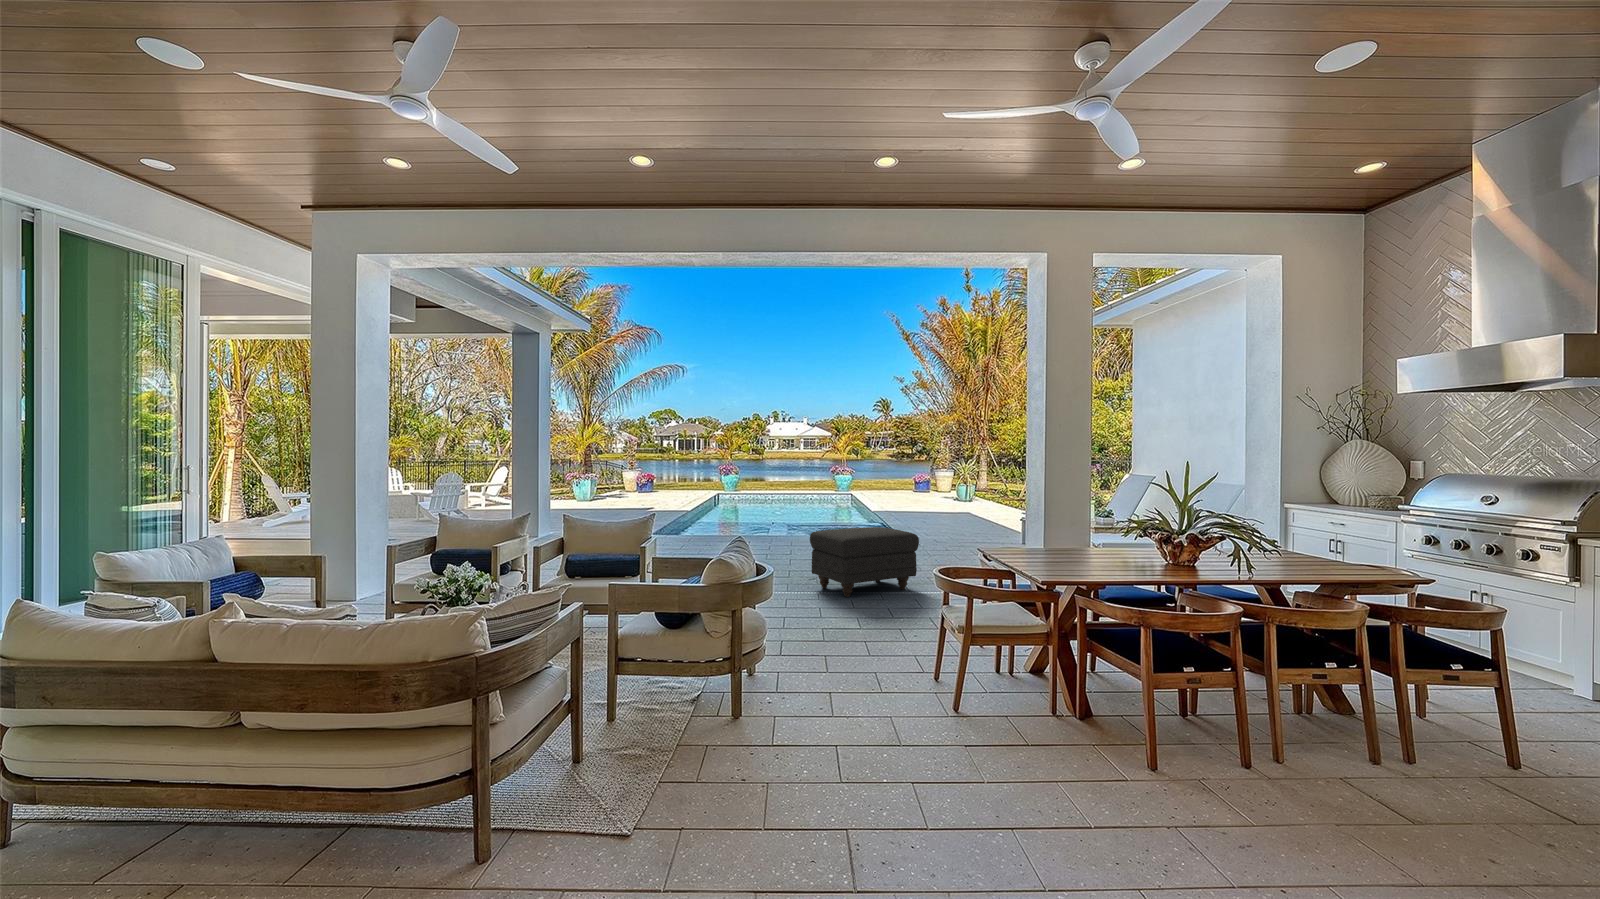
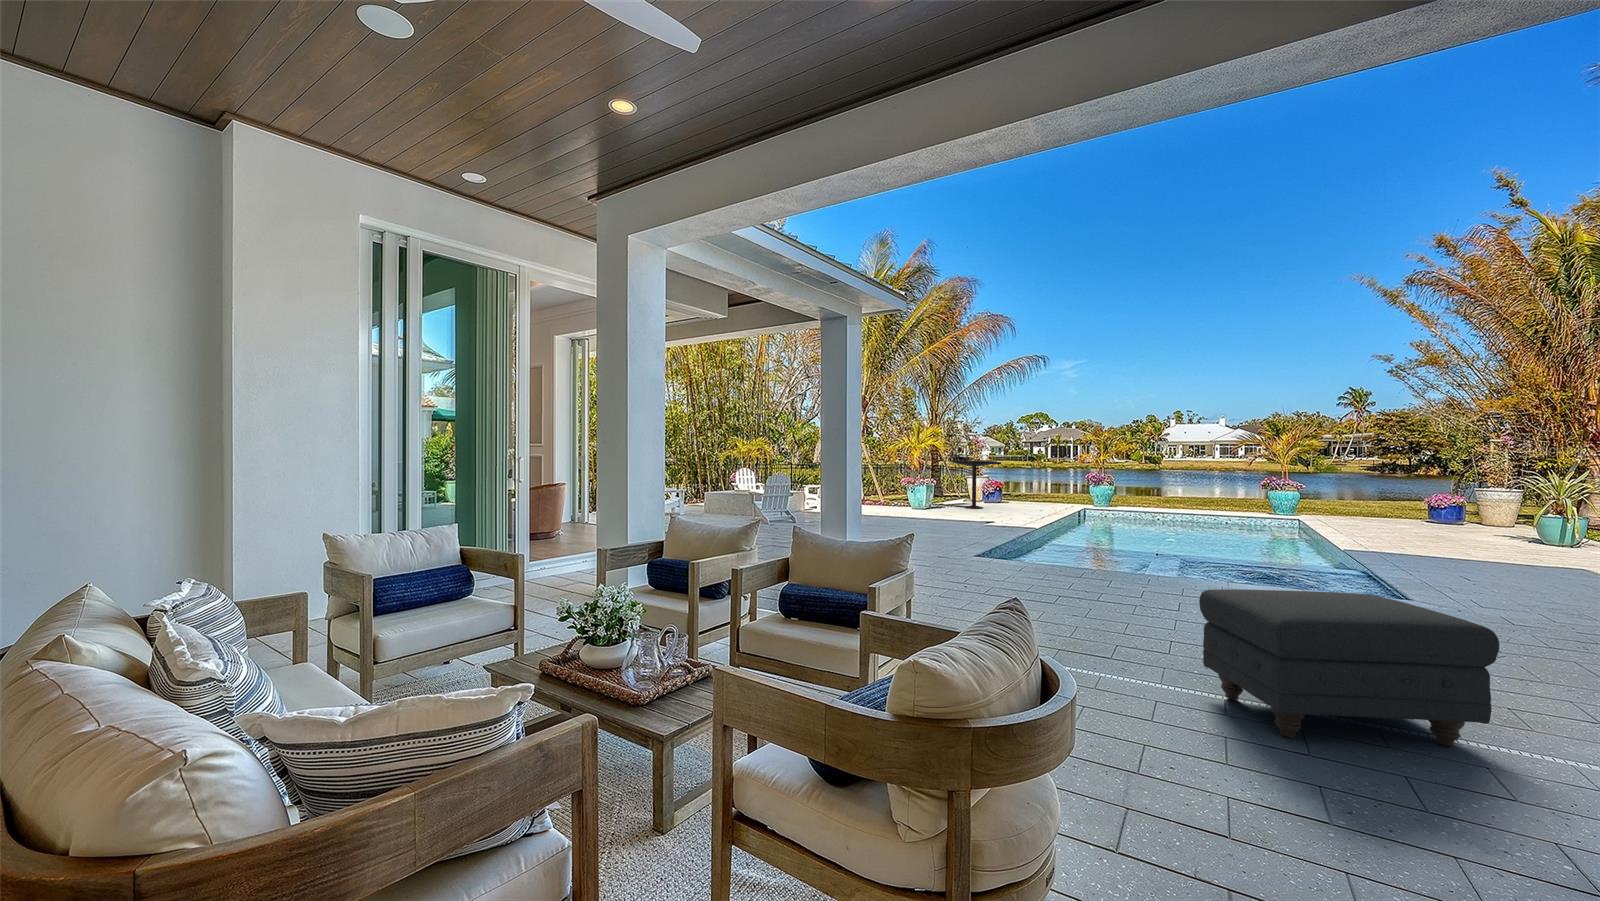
pedestal table: none [597,455,640,500] -> present [952,461,997,509]

